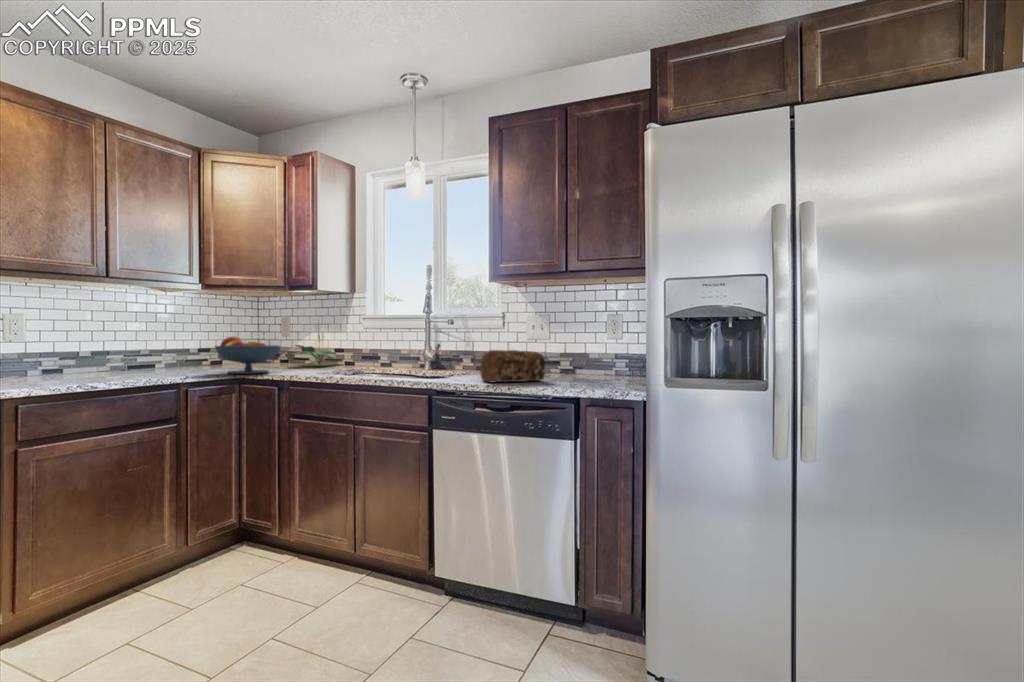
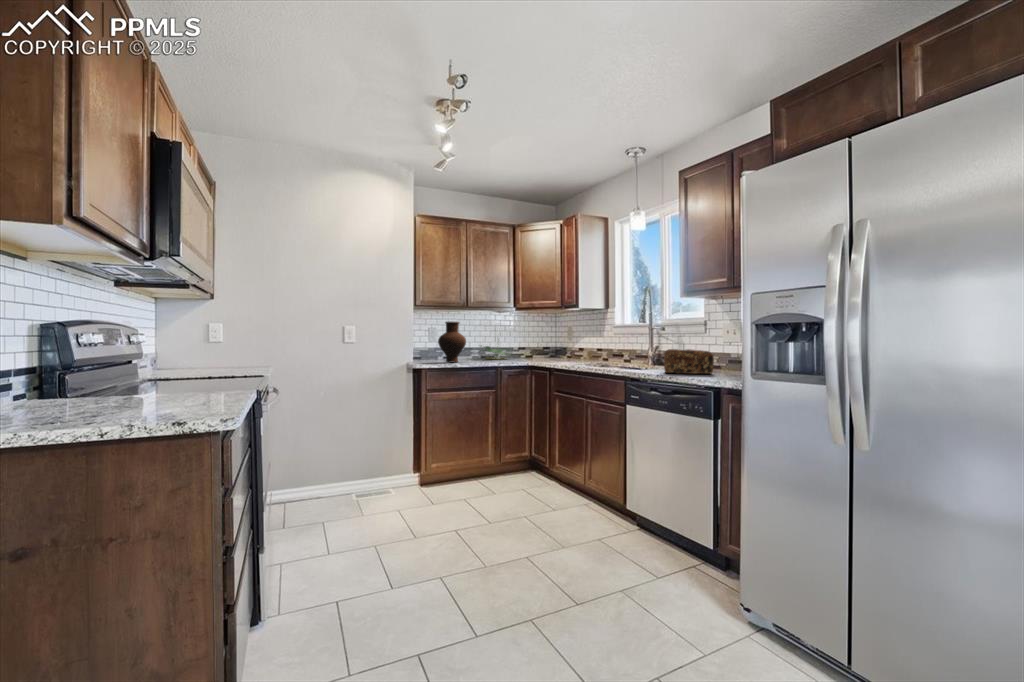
vase: none [43,303,112,380] -> present [438,322,466,362]
potted plant: present [295,322,338,366] -> present [485,346,504,359]
fruit bowl: present [215,336,280,374] -> none [516,339,553,363]

